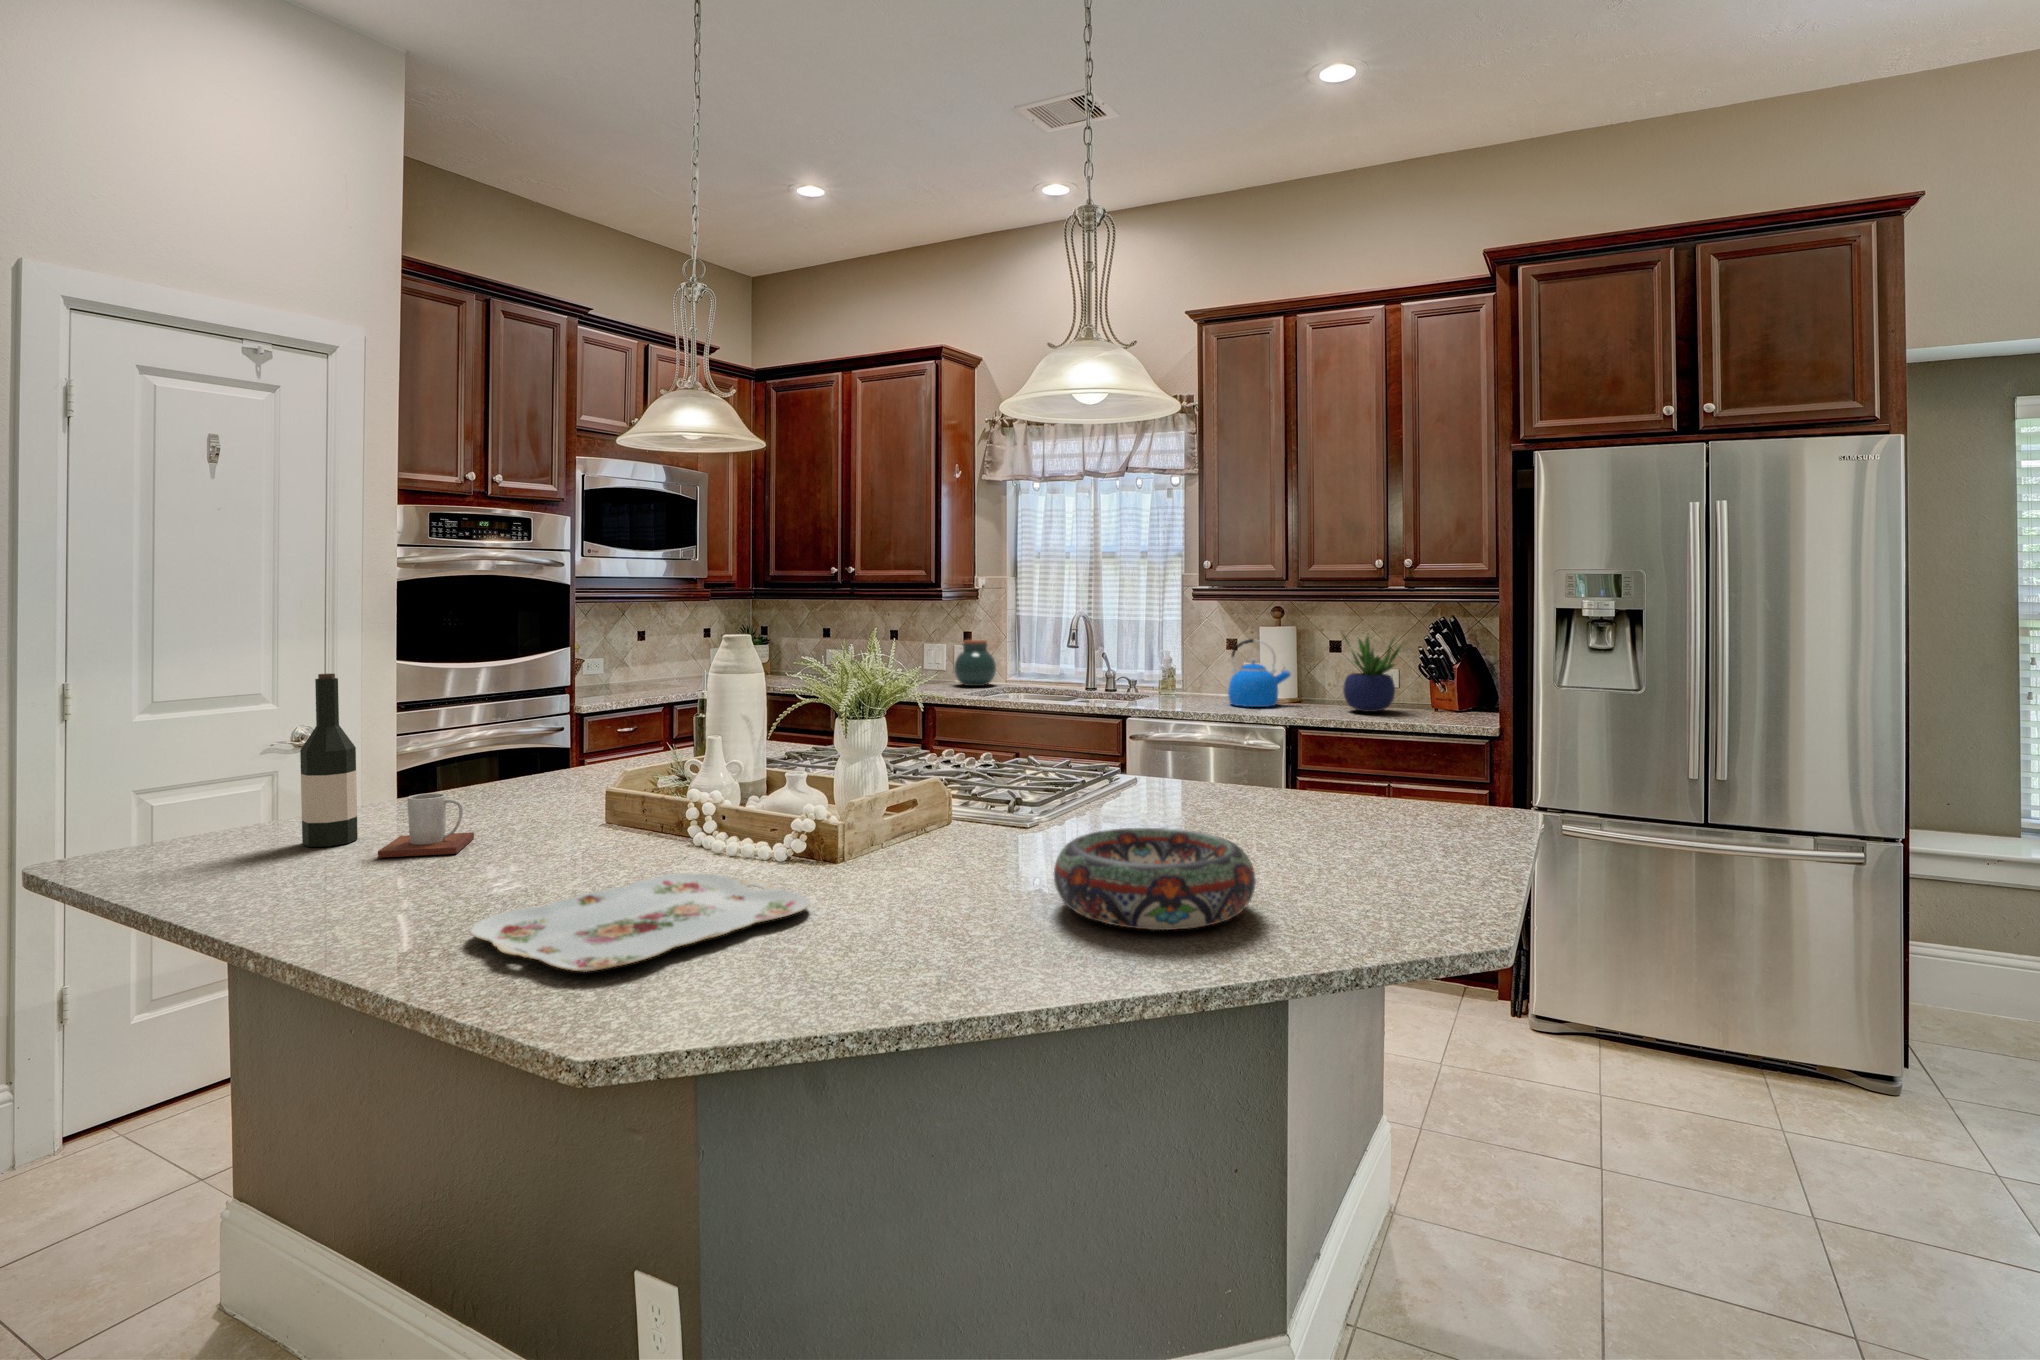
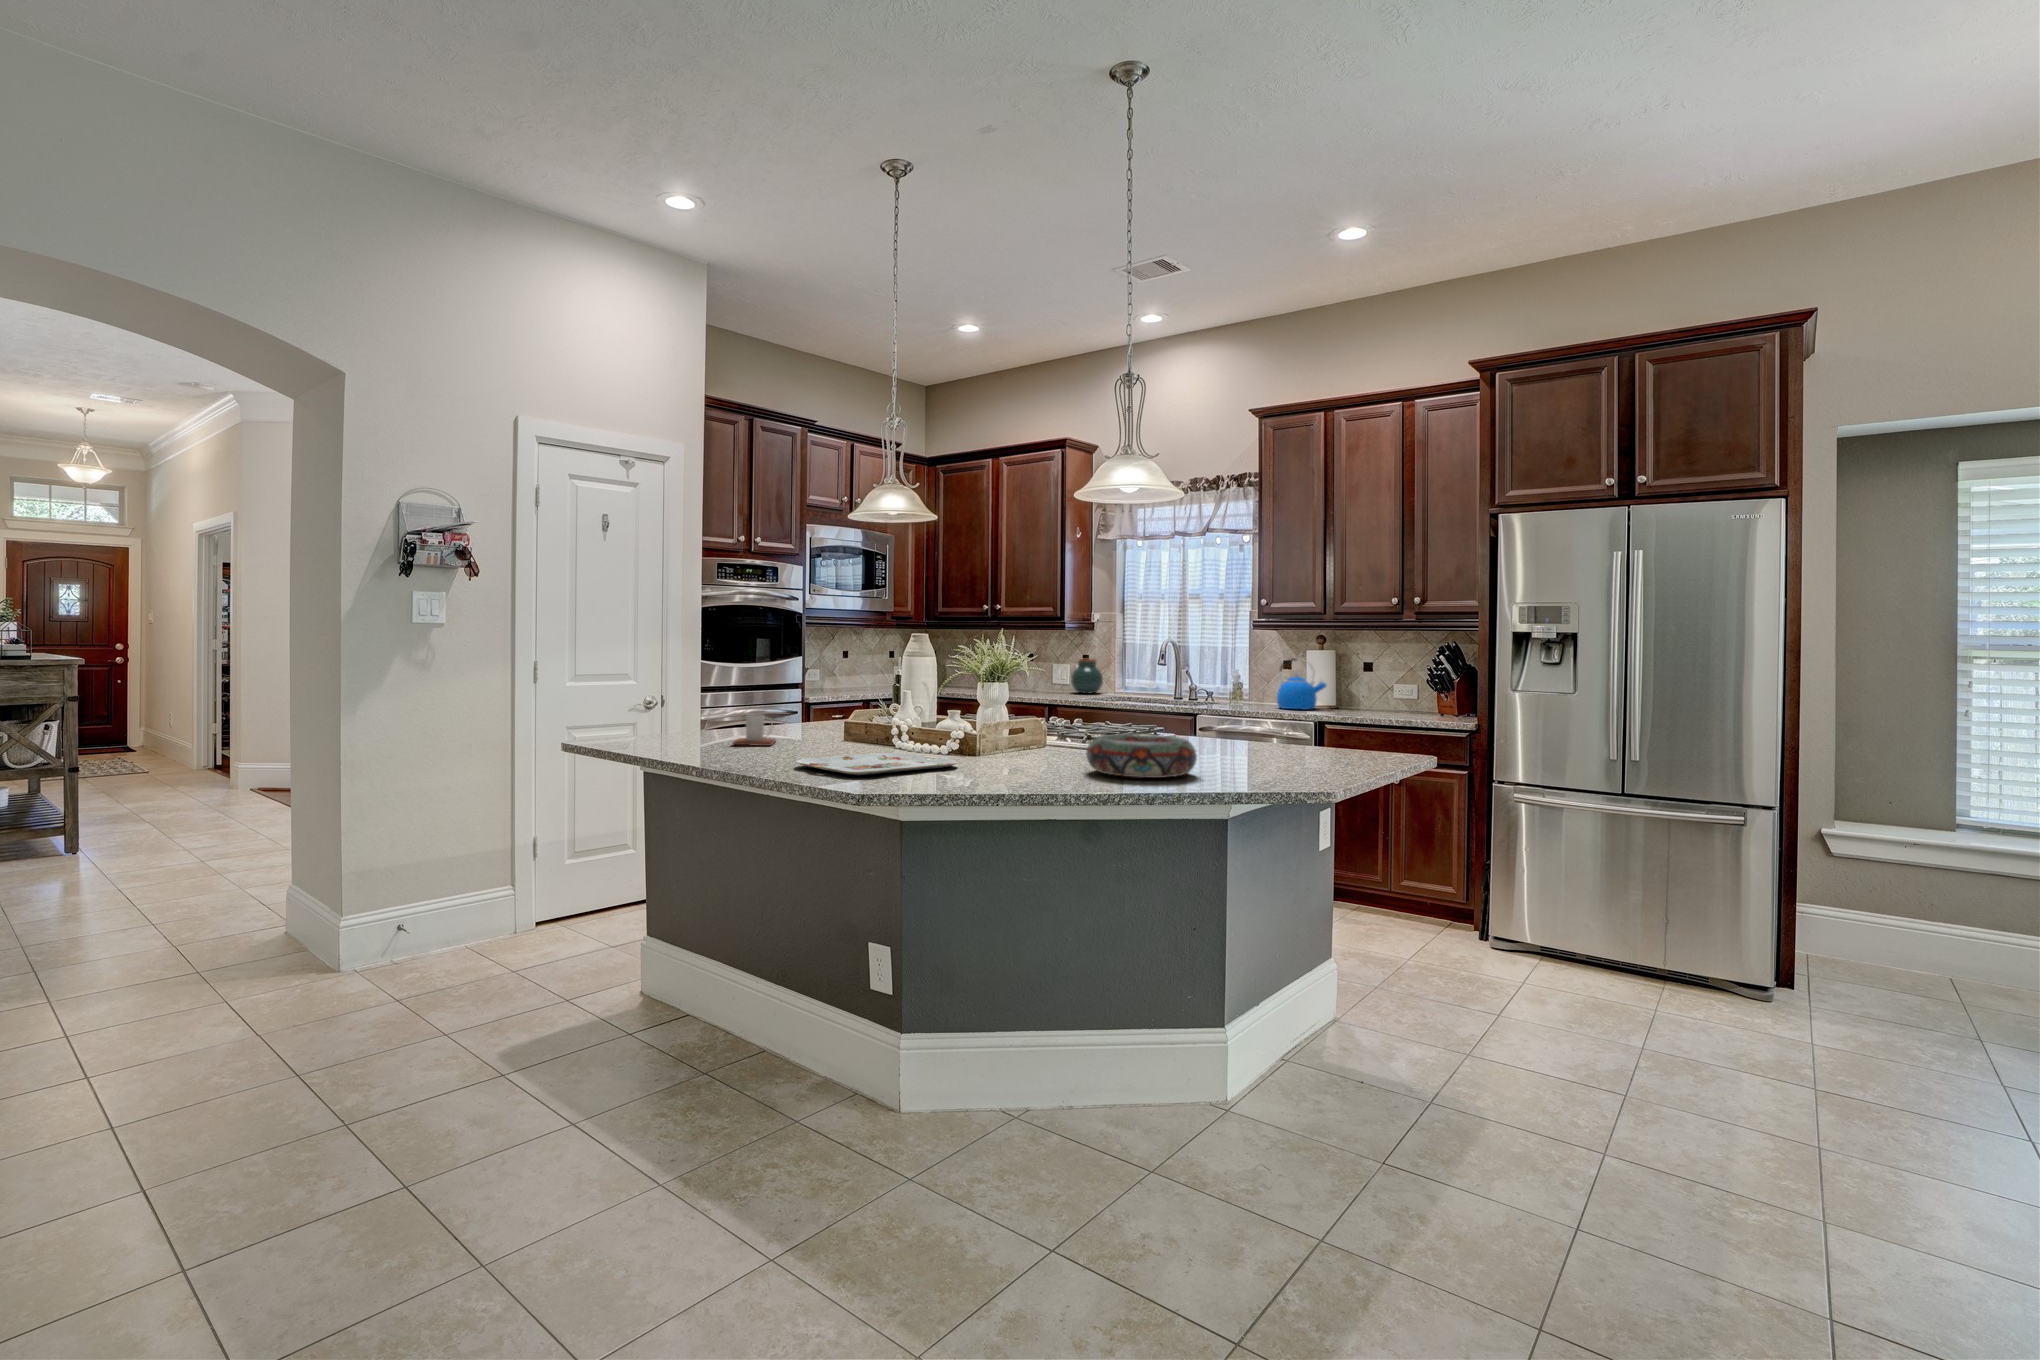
potted plant: present [1343,635,1404,712] -> none [1362,650,1413,714]
wine bottle: present [300,673,358,847] -> none [690,648,717,741]

